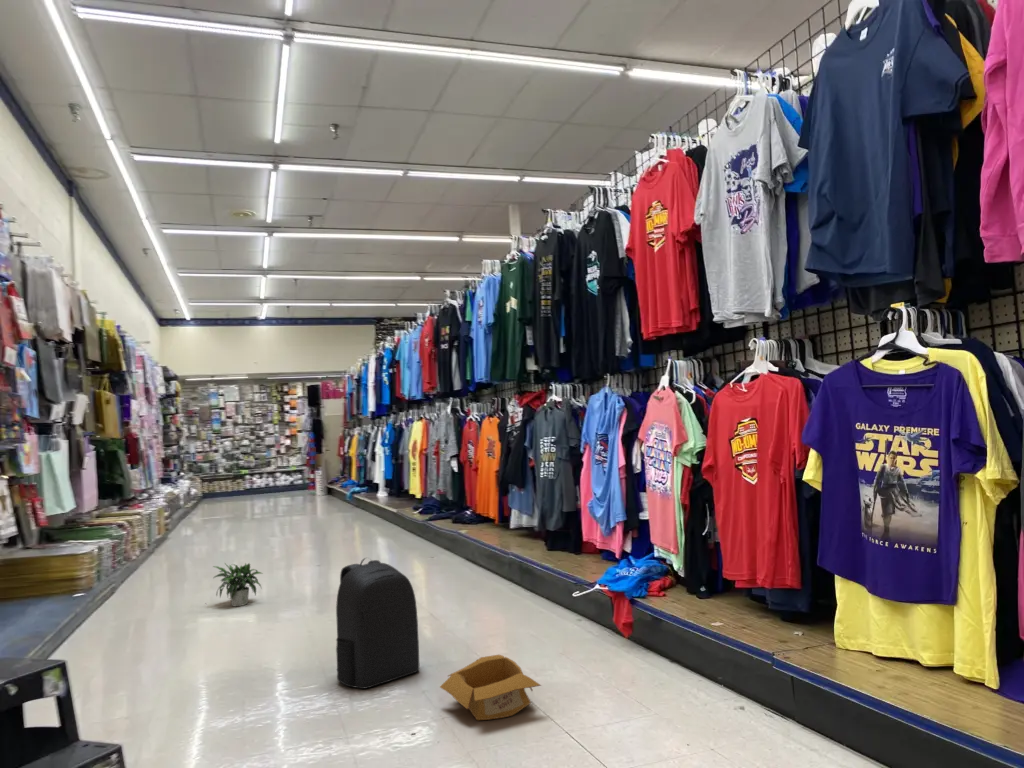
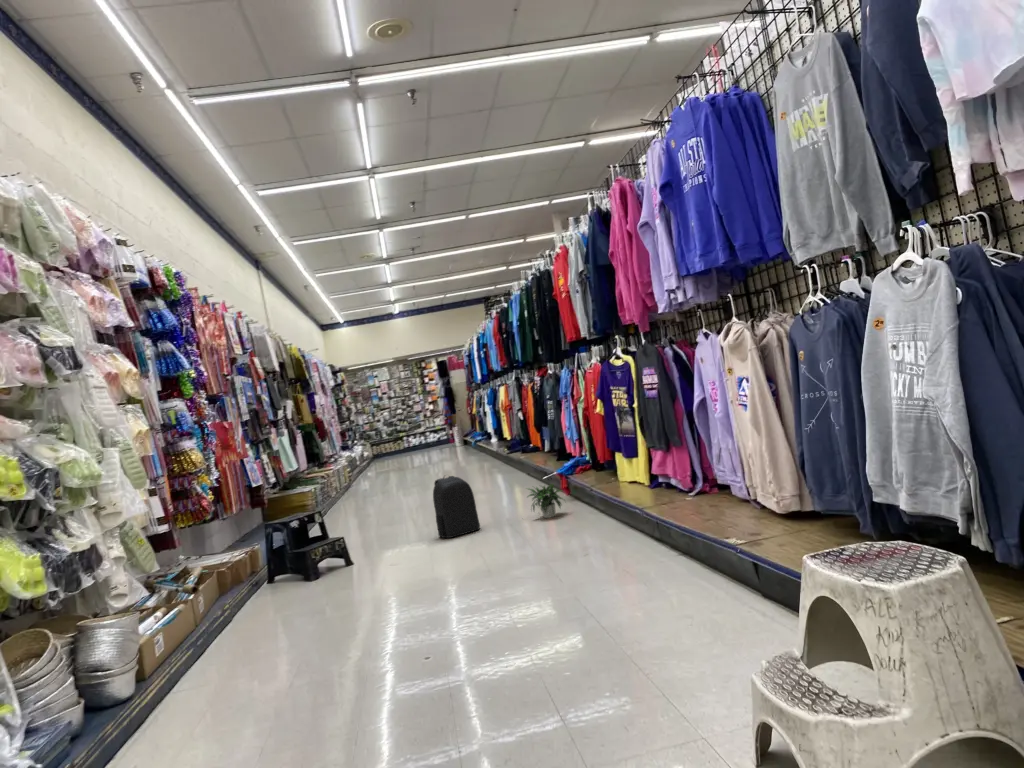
potted plant: present [214,564,261,606] -> present [527,484,563,518]
cardboard box: present [440,655,540,720] -> none [481,515,525,542]

